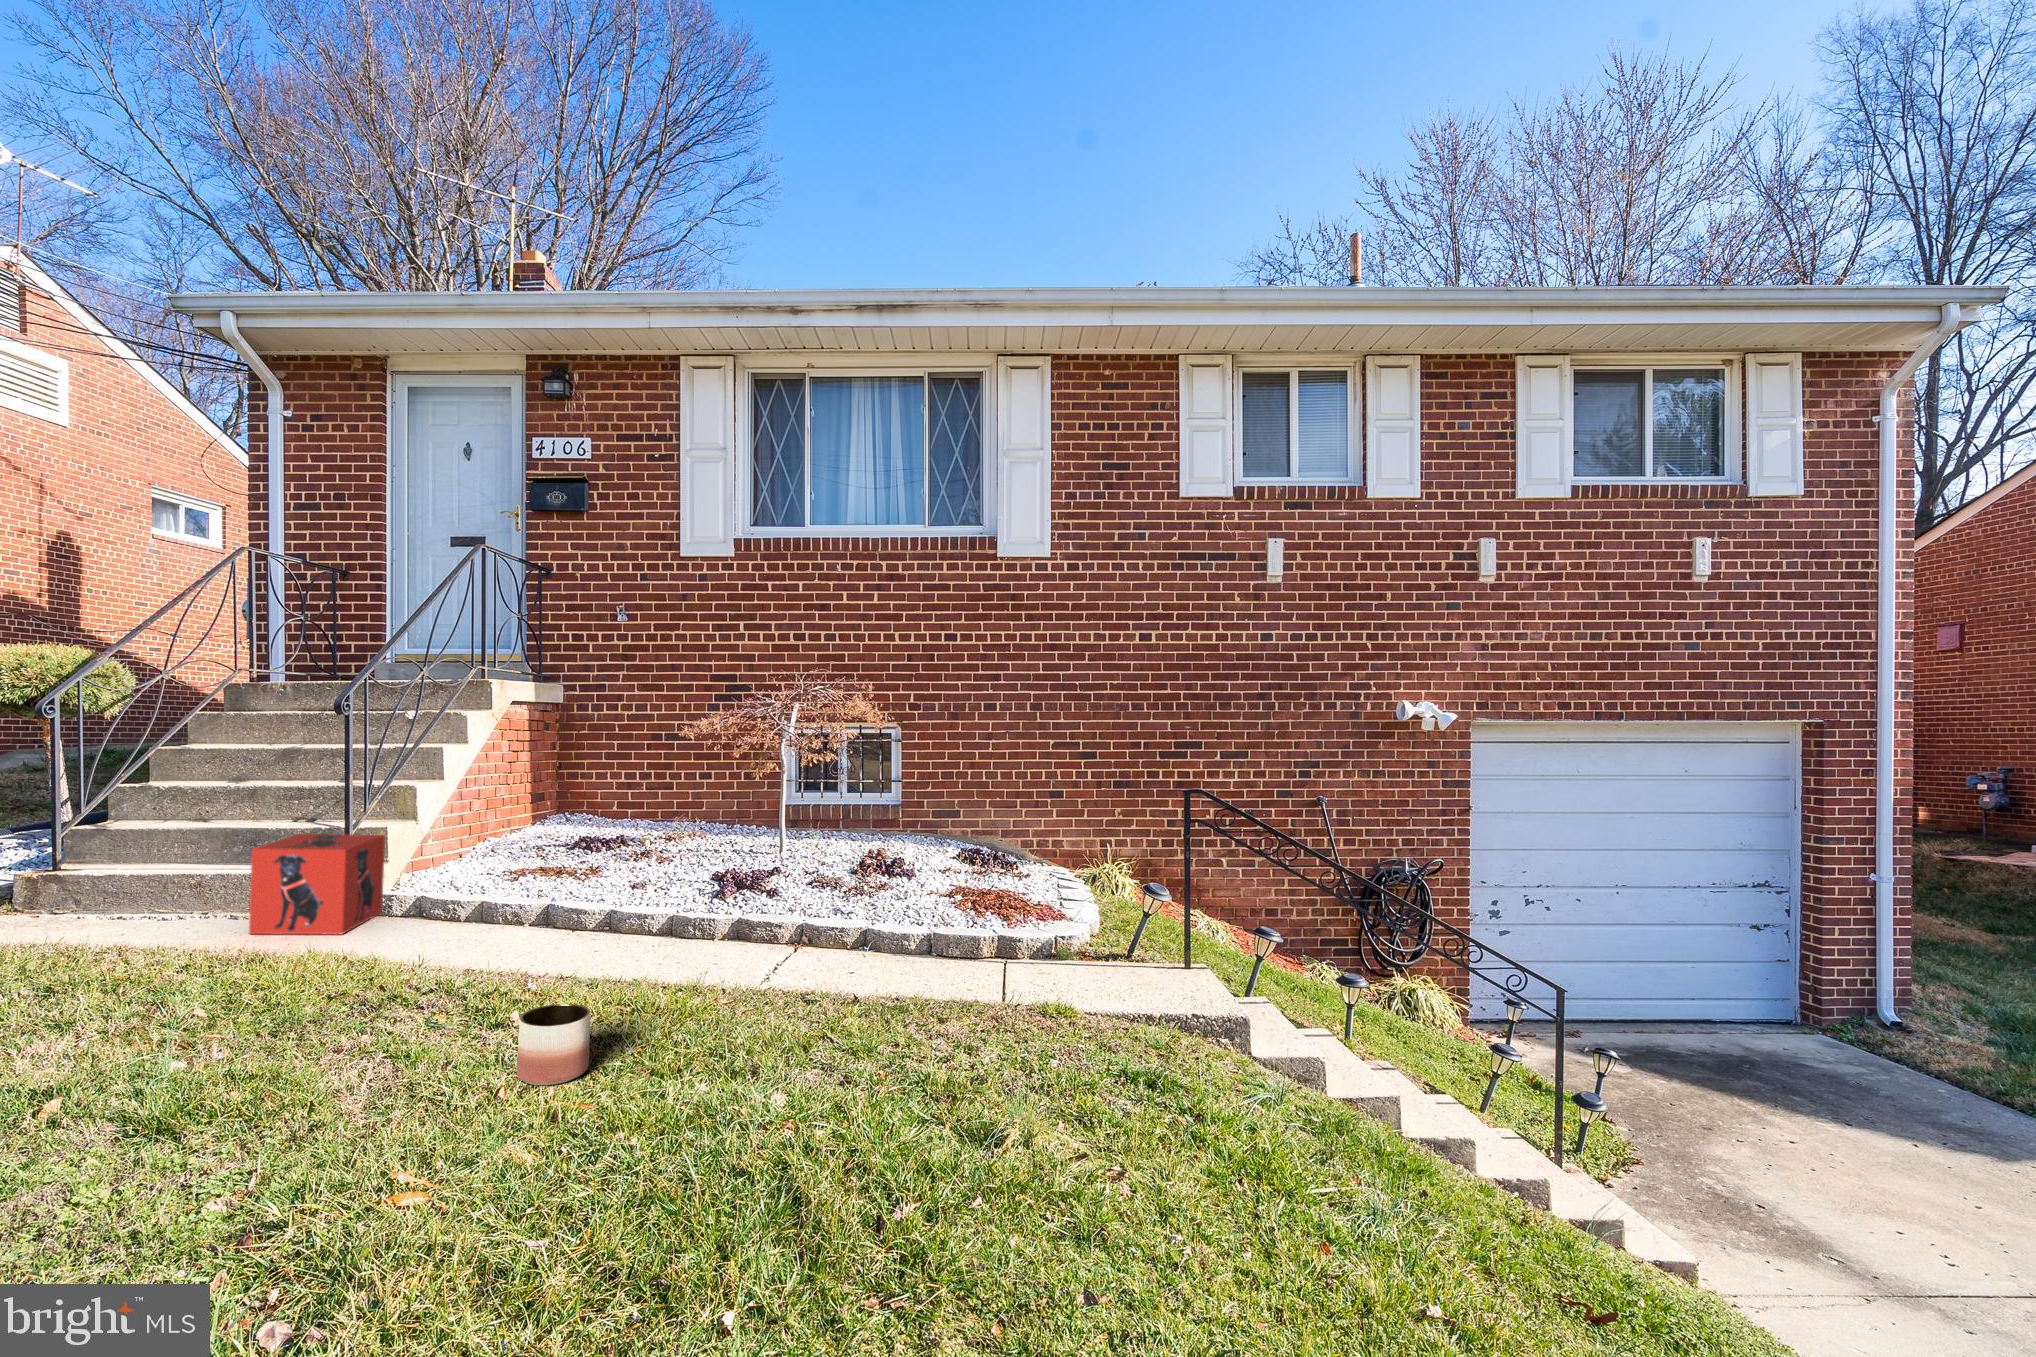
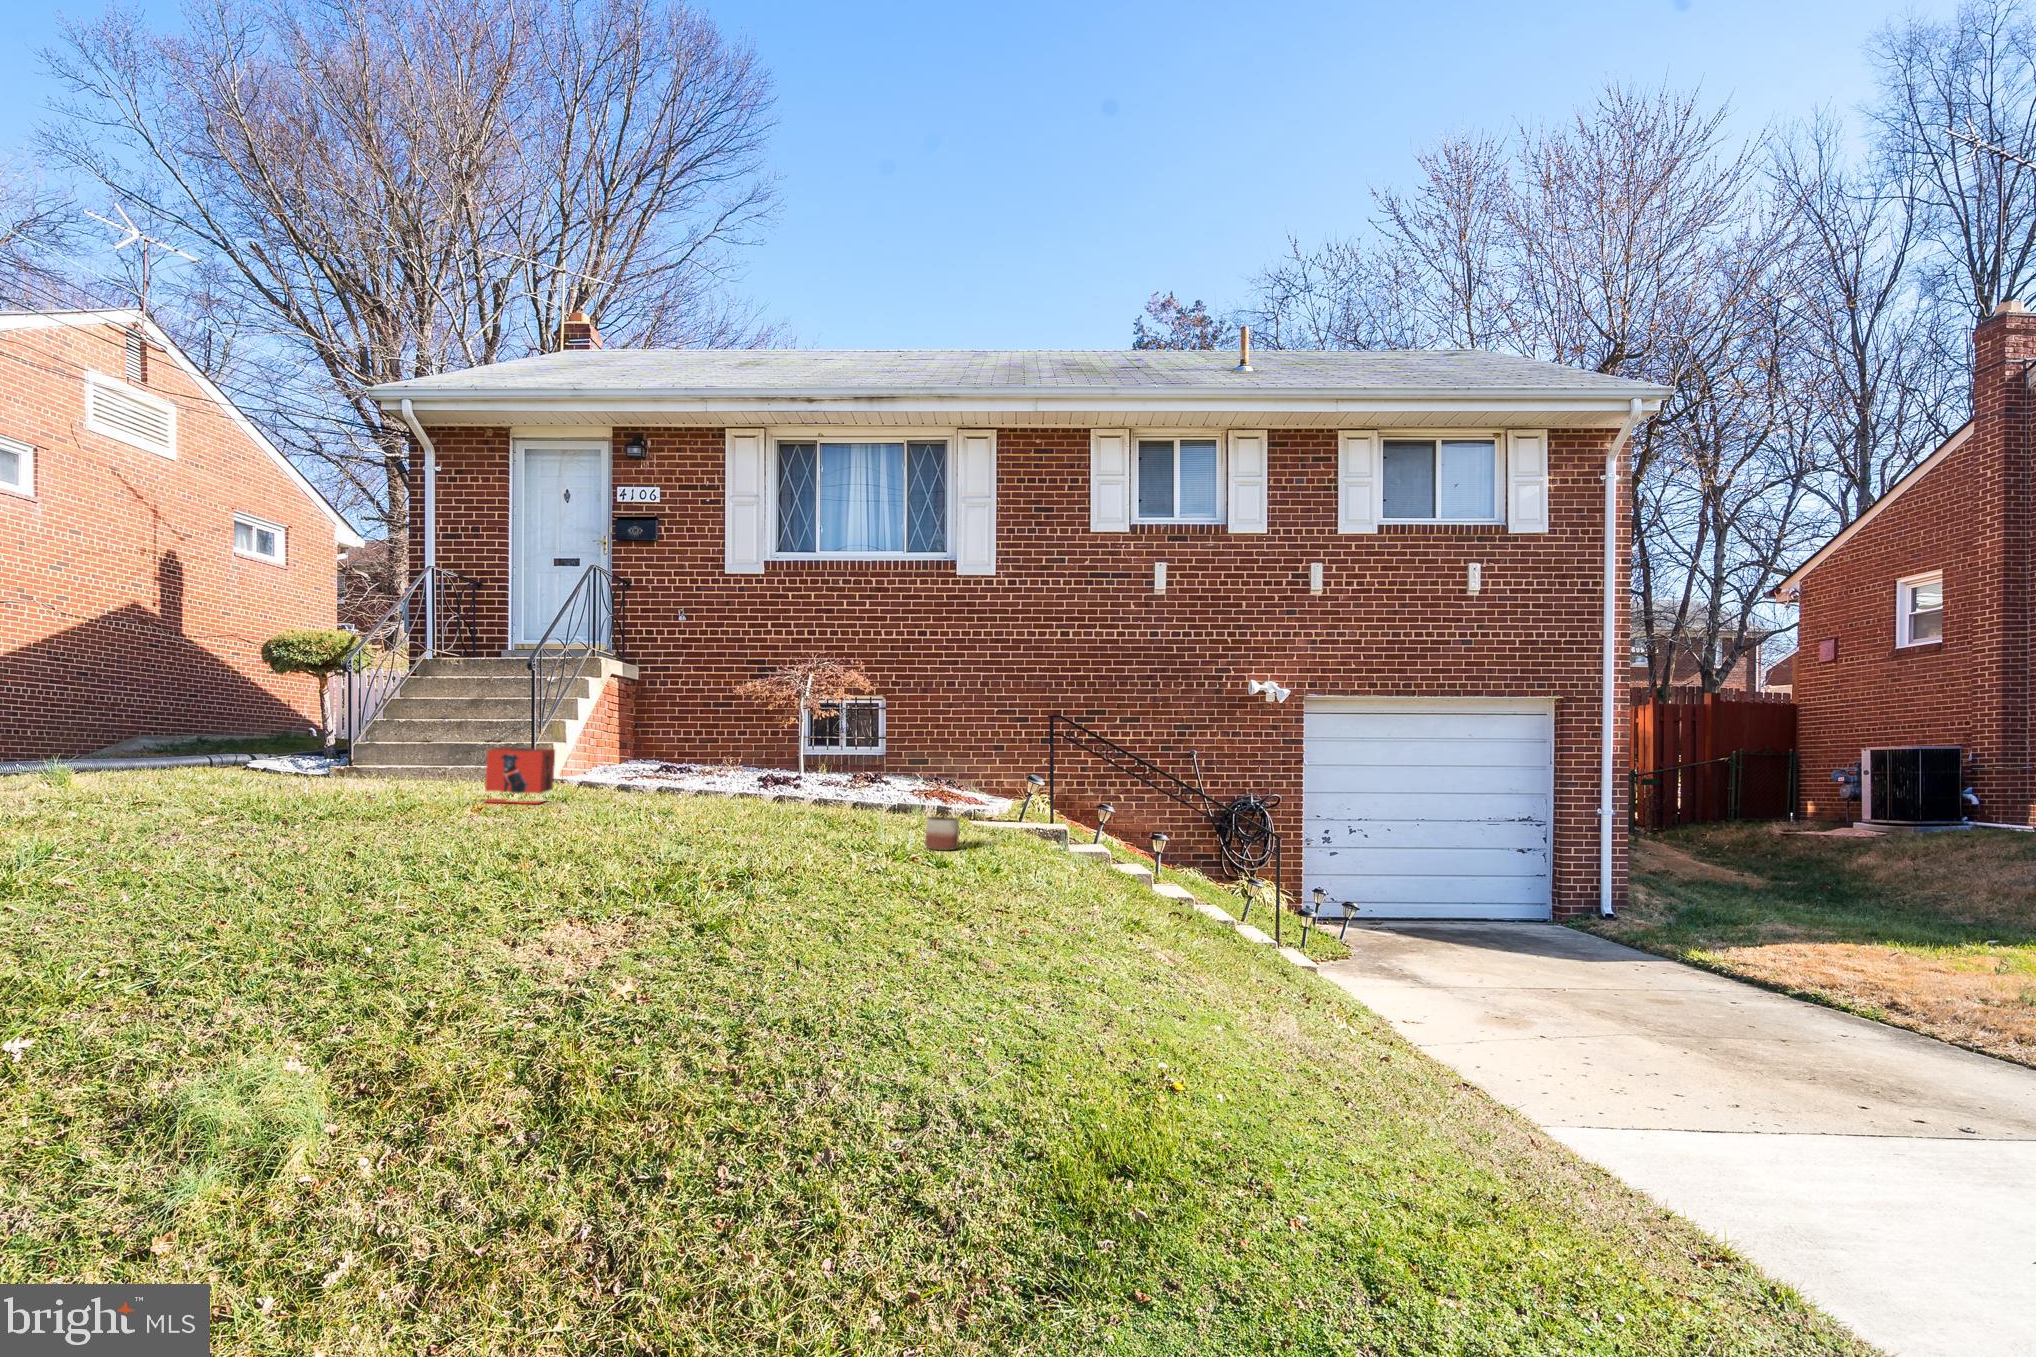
planter: present [517,1004,590,1085] -> present [925,817,959,850]

